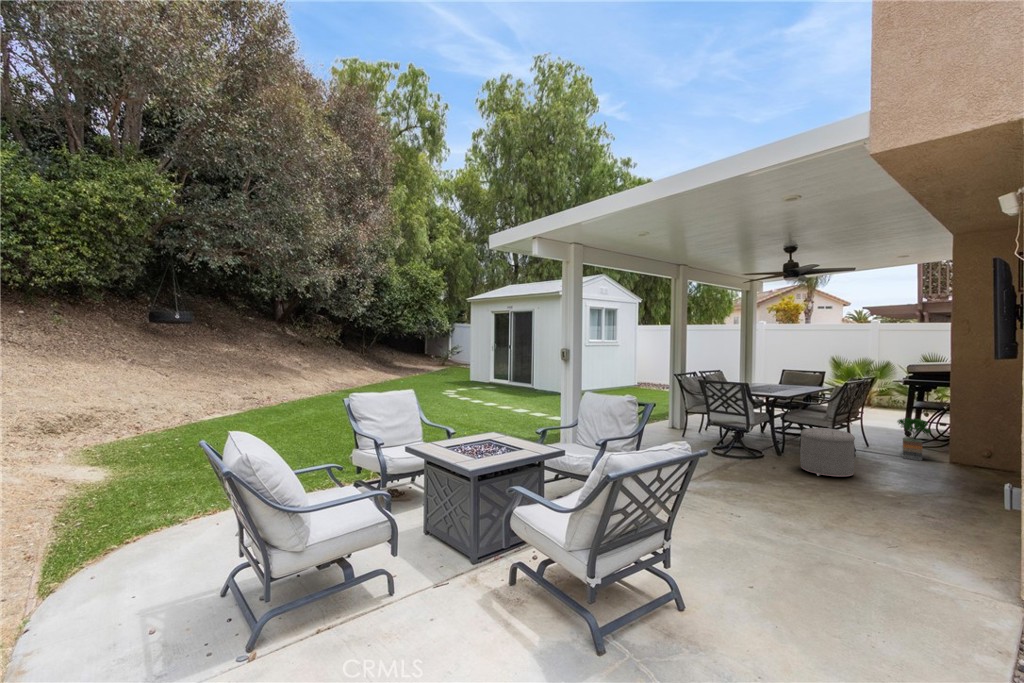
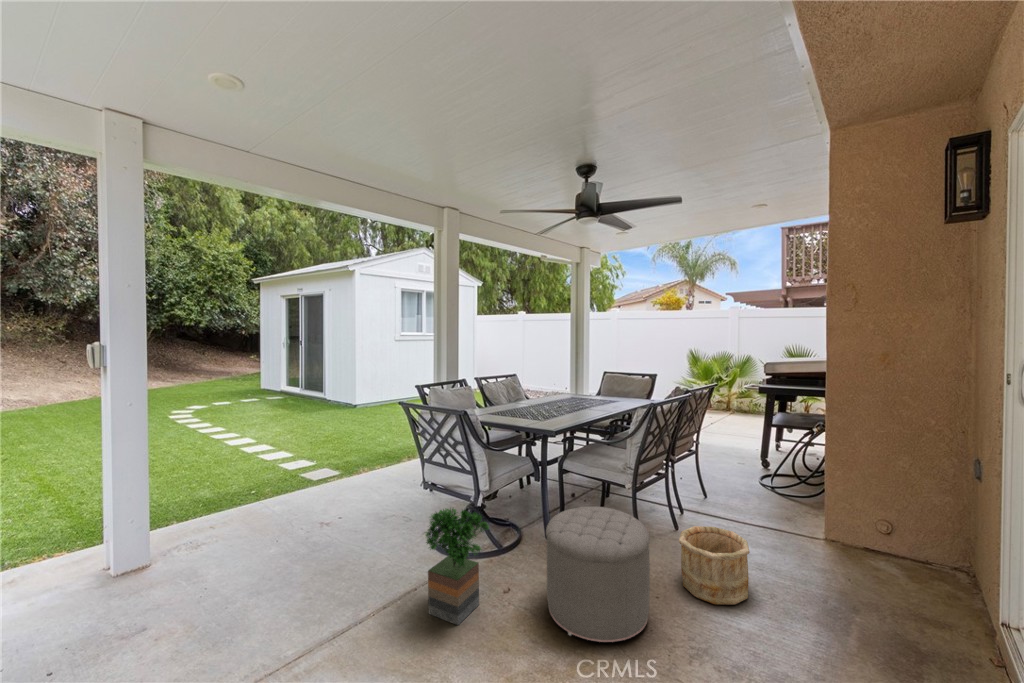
potted tree: present [897,418,931,461] -> present [426,509,489,625]
wooden bucket: none [864,443,903,473] -> present [679,526,750,605]

